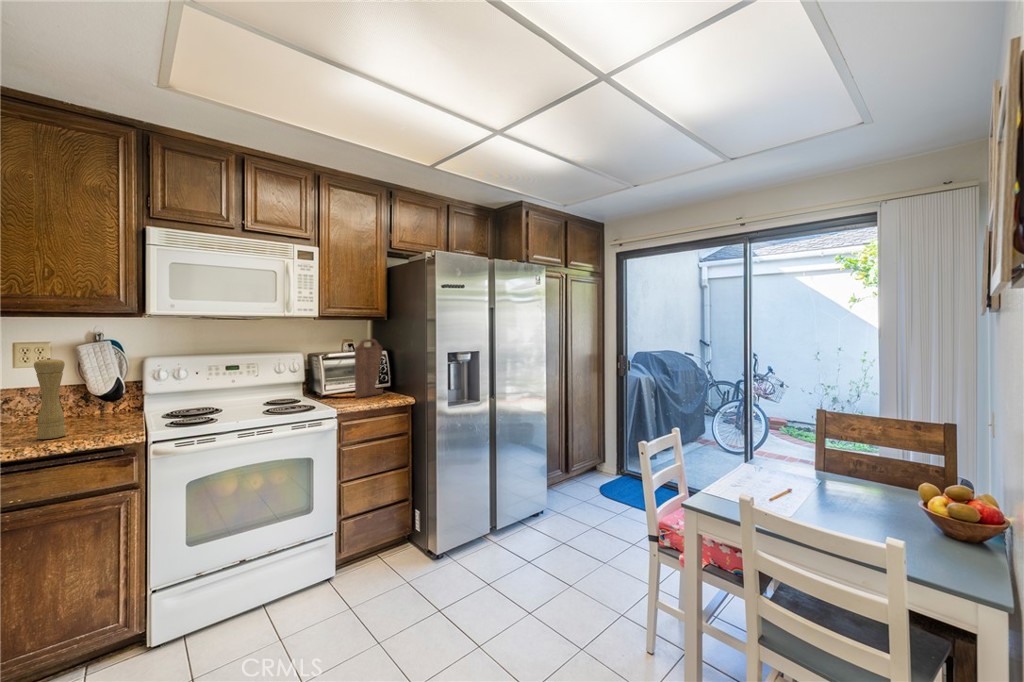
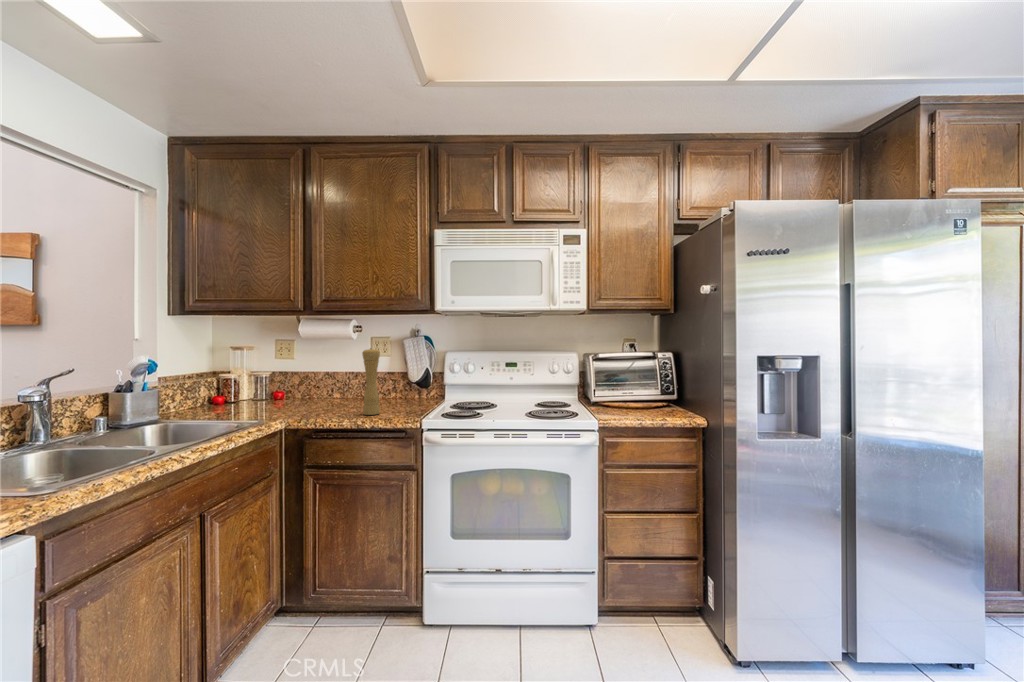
cutting board: present [355,339,383,398] -> none [629,336,667,410]

